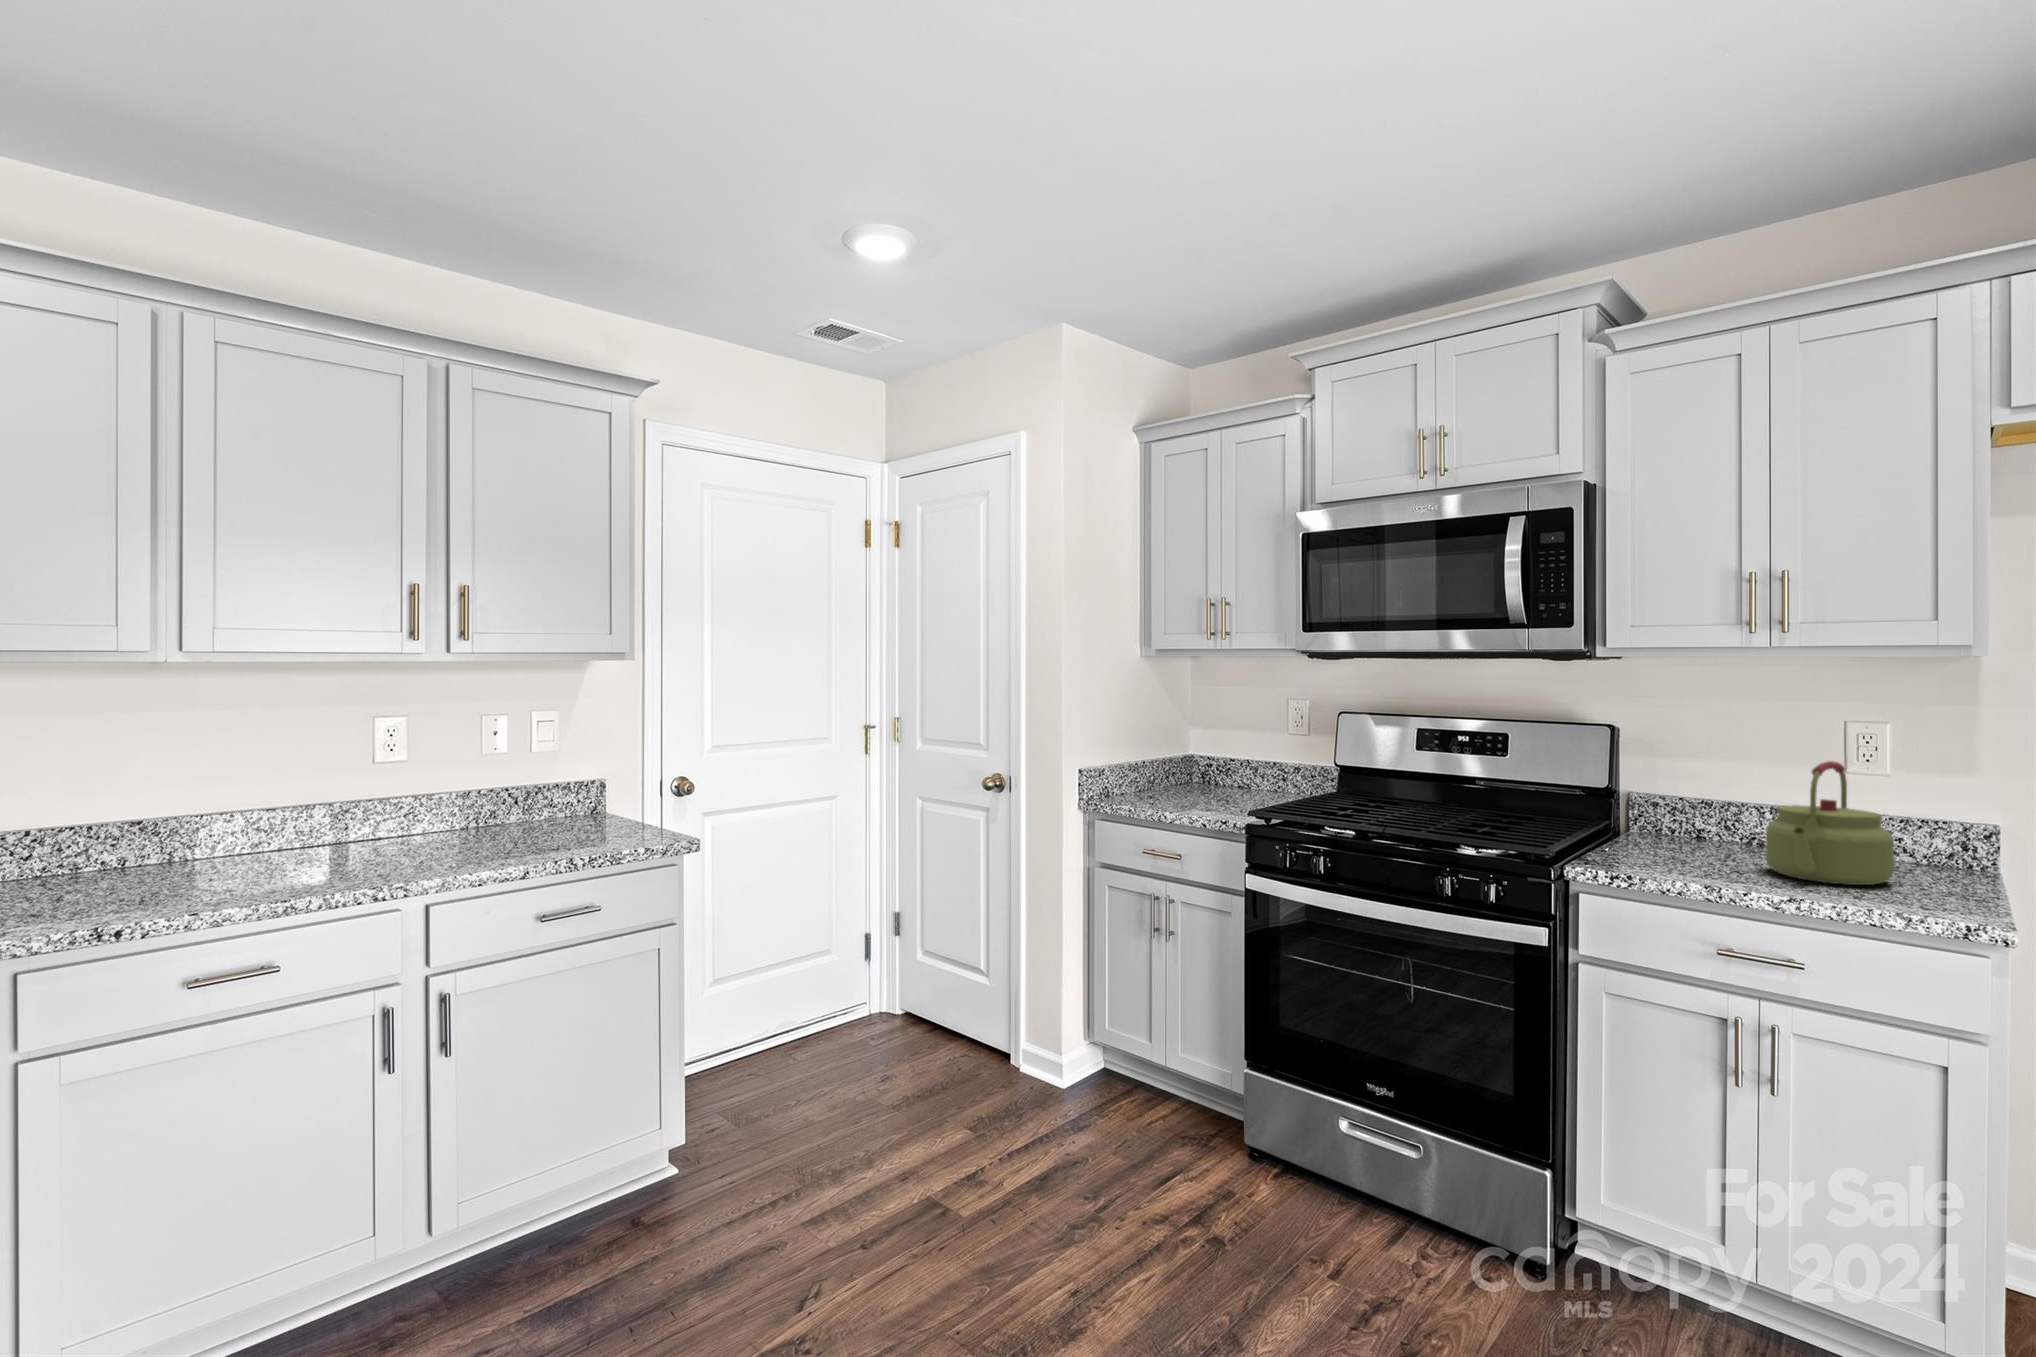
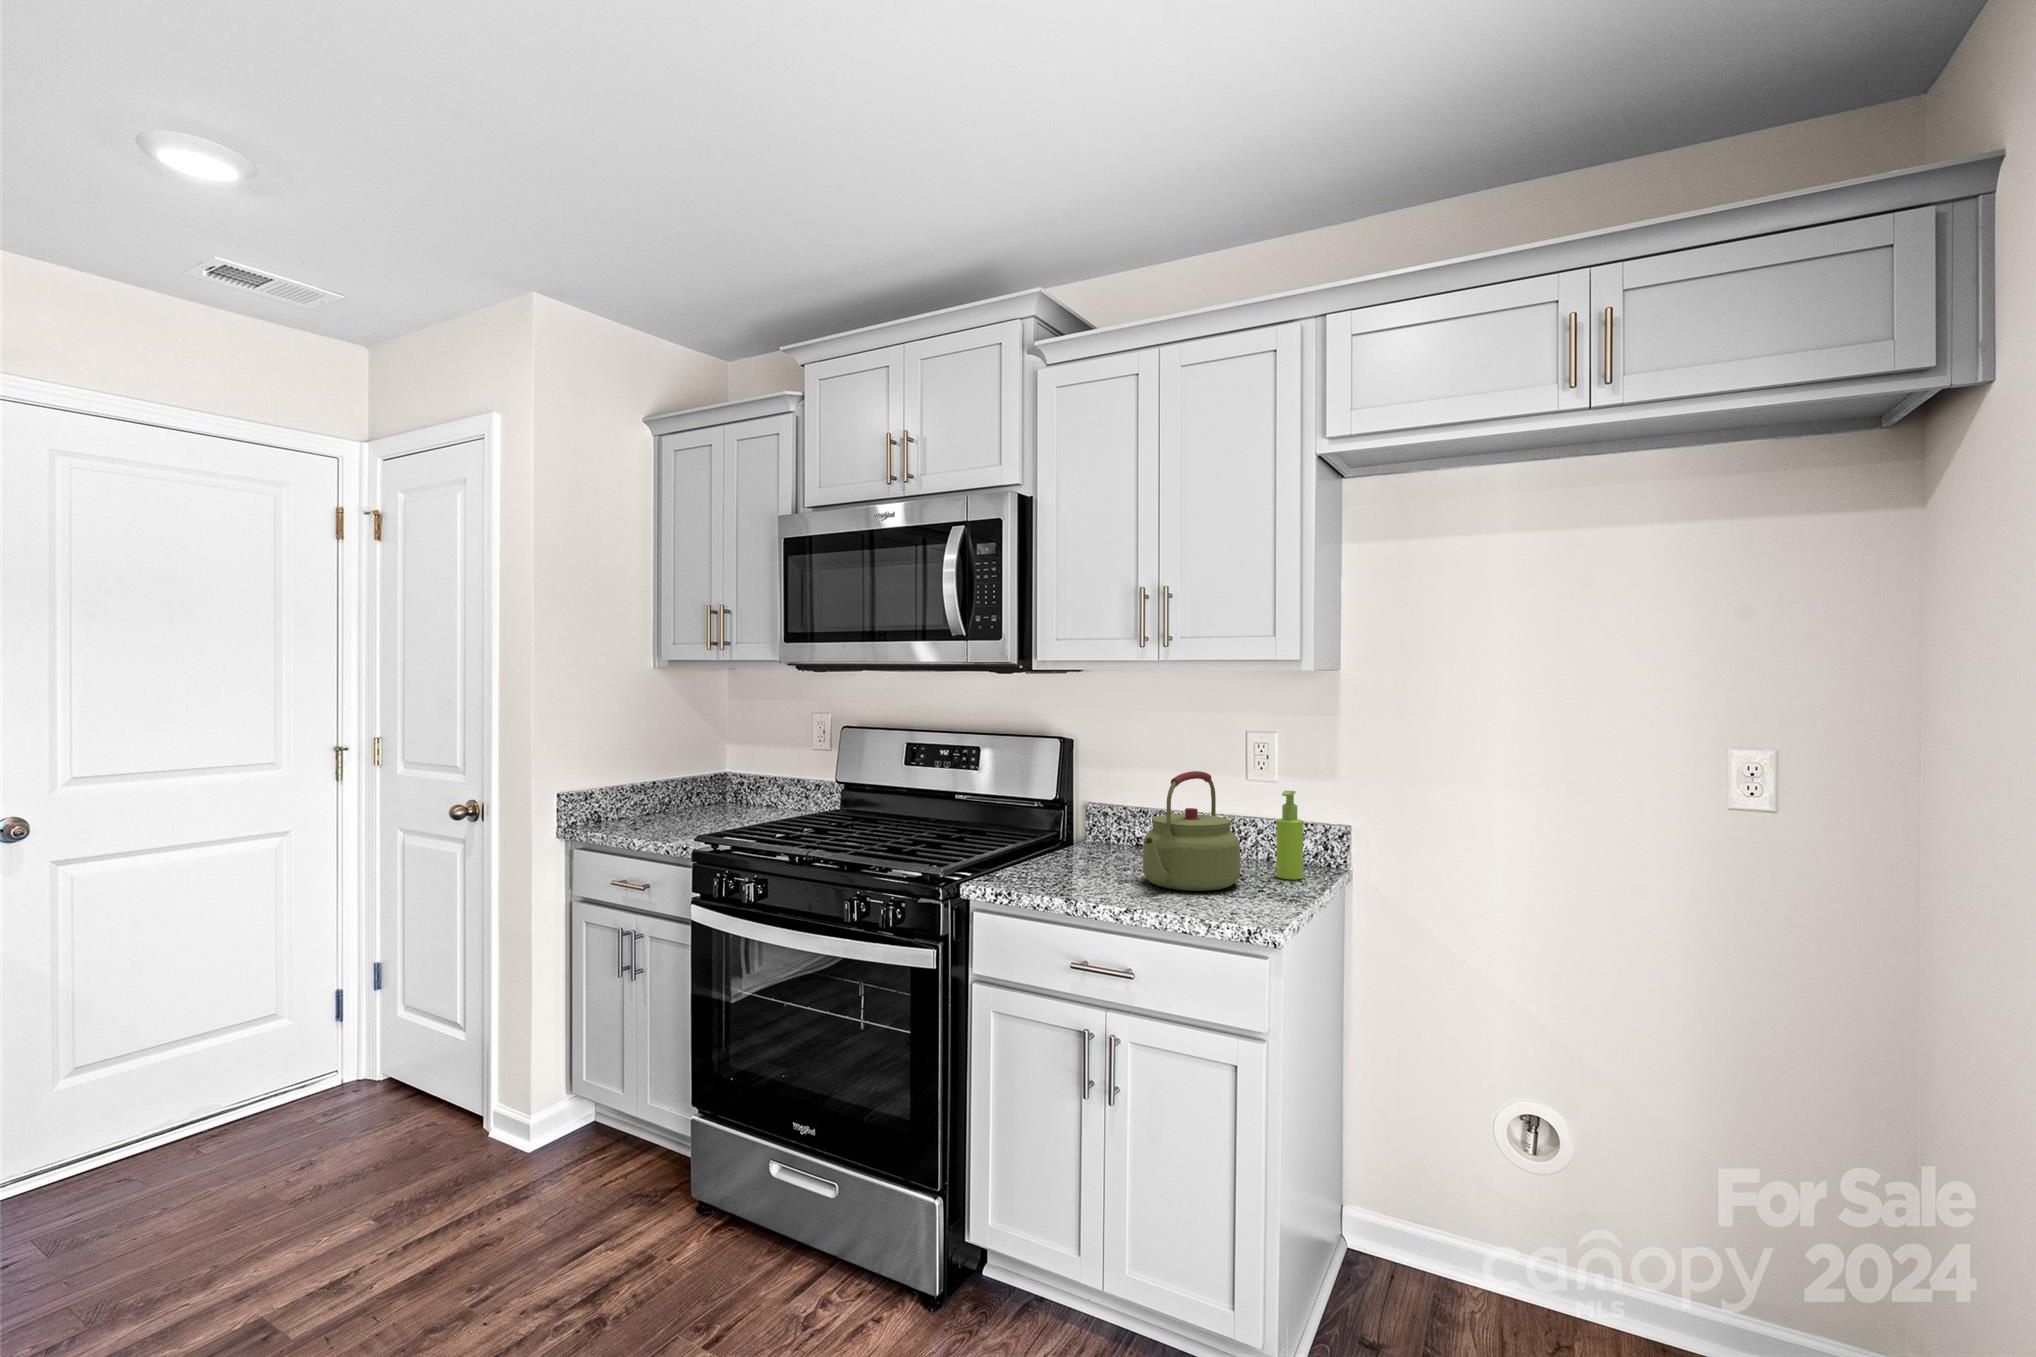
soap dispenser: none [1918,784,1955,879] -> present [1276,791,1303,880]

